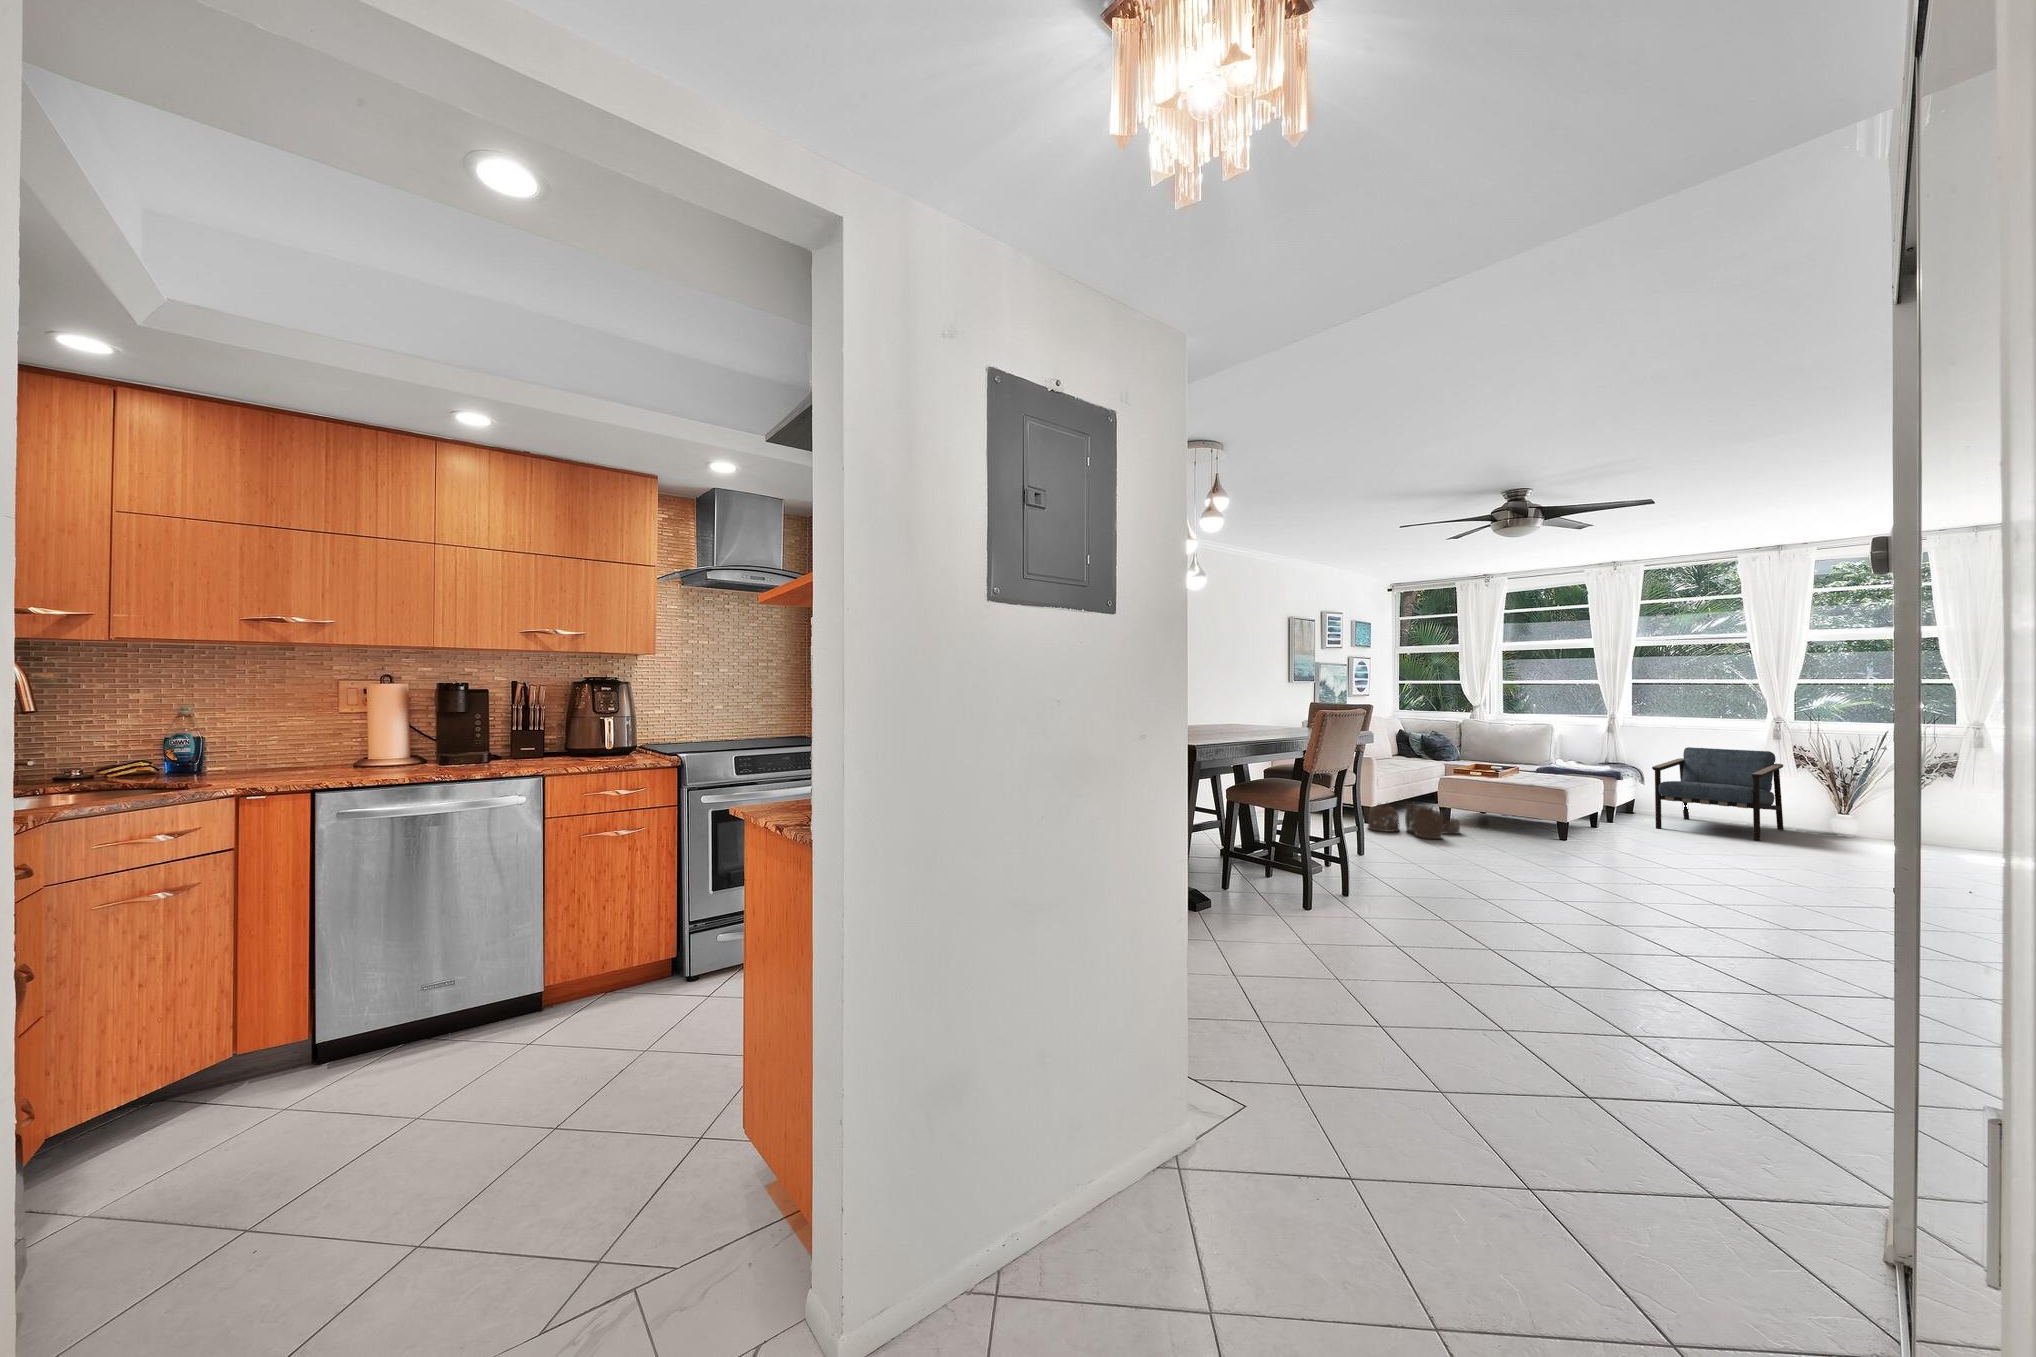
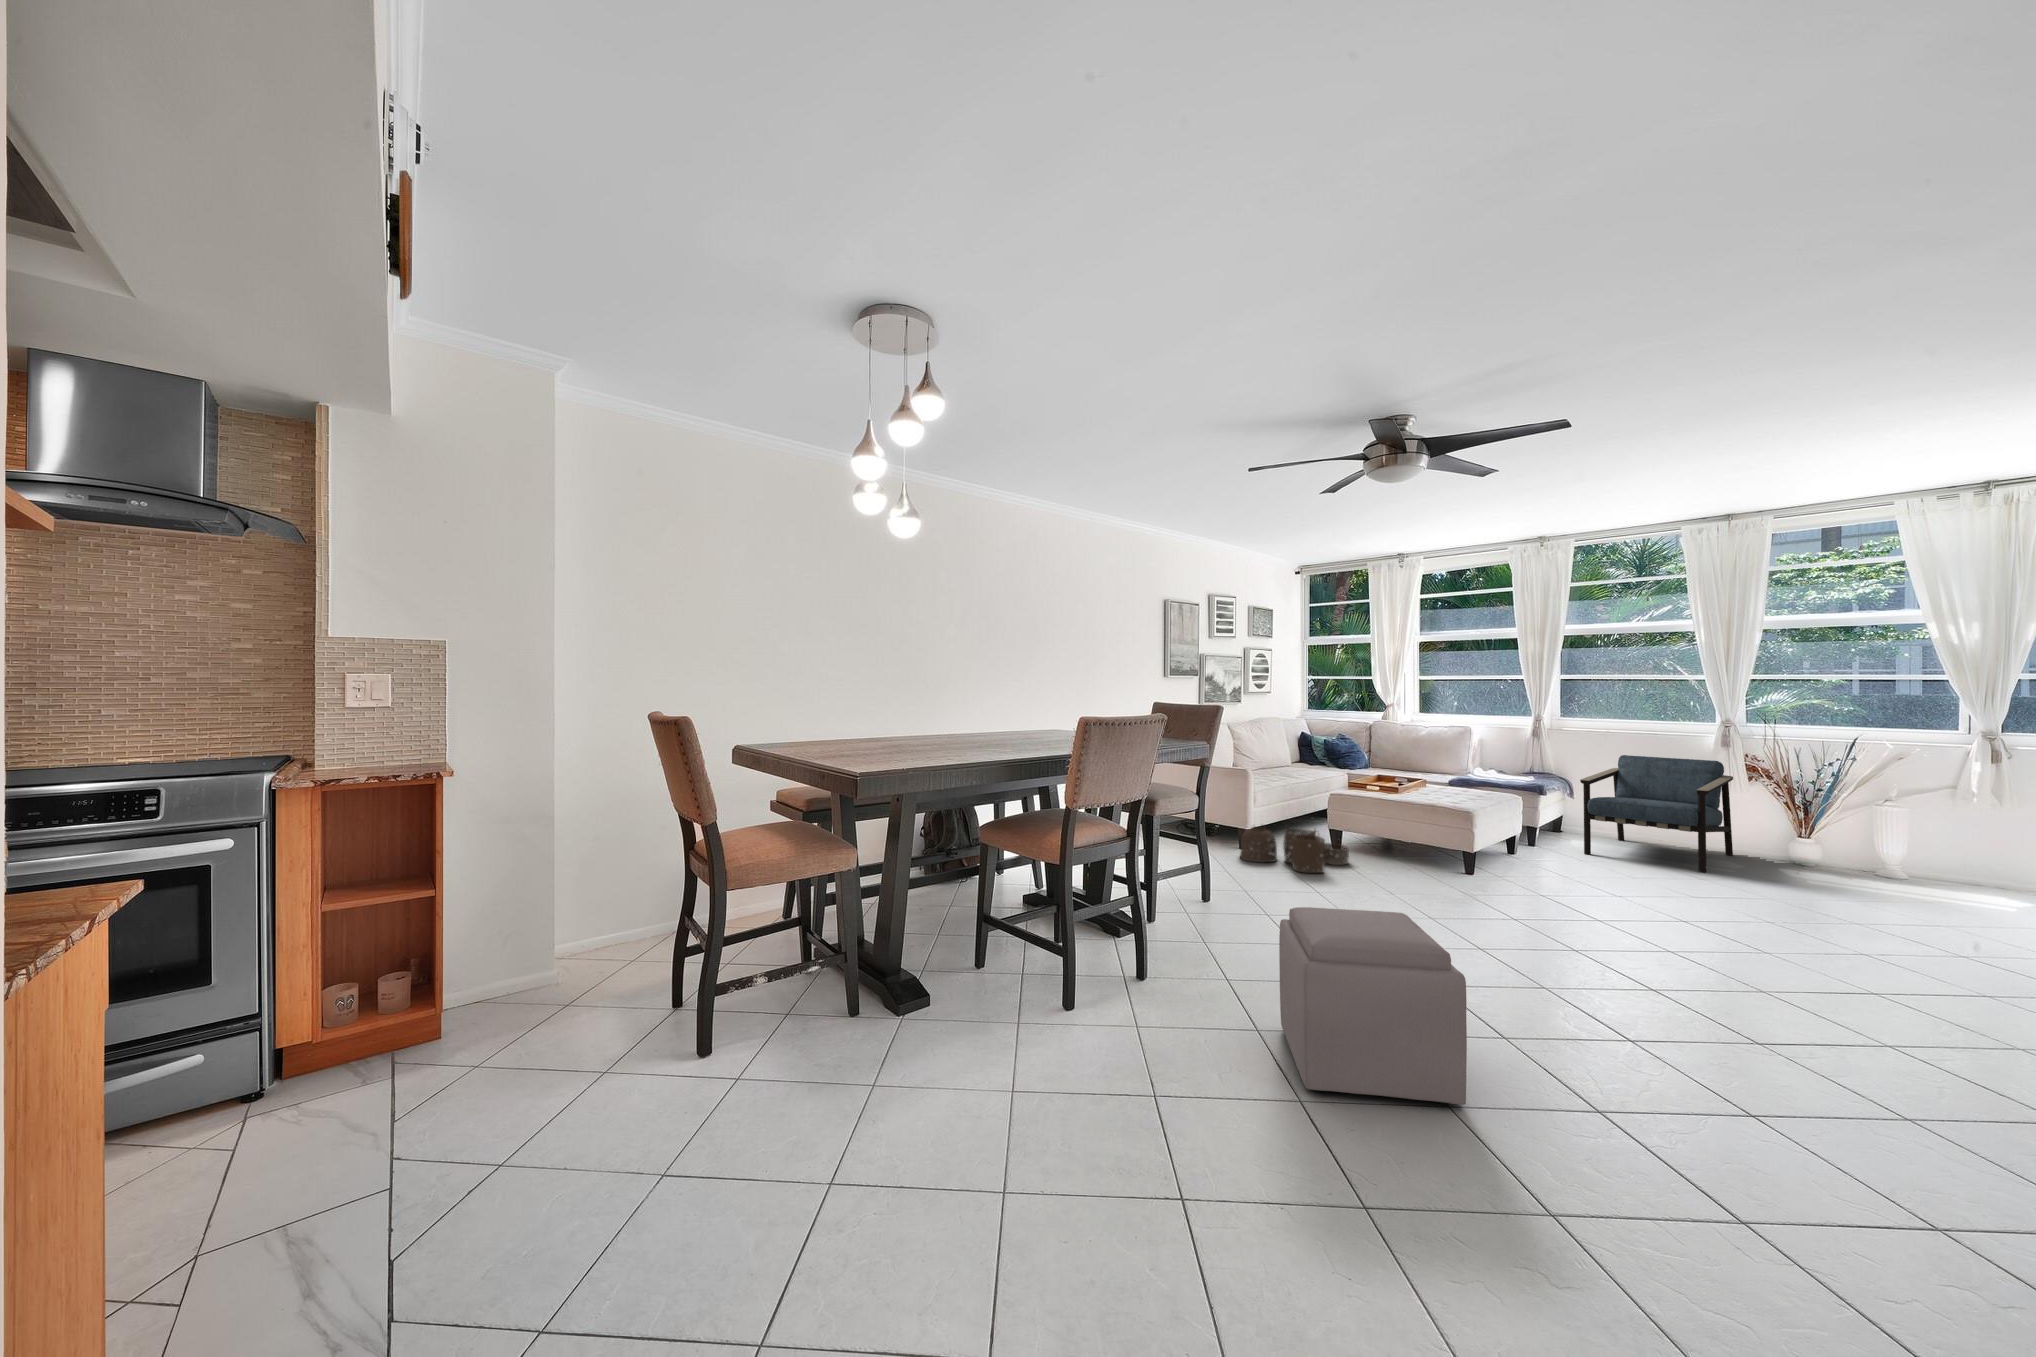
ottoman: none [1458,839,1601,956] -> present [1279,907,1467,1105]

